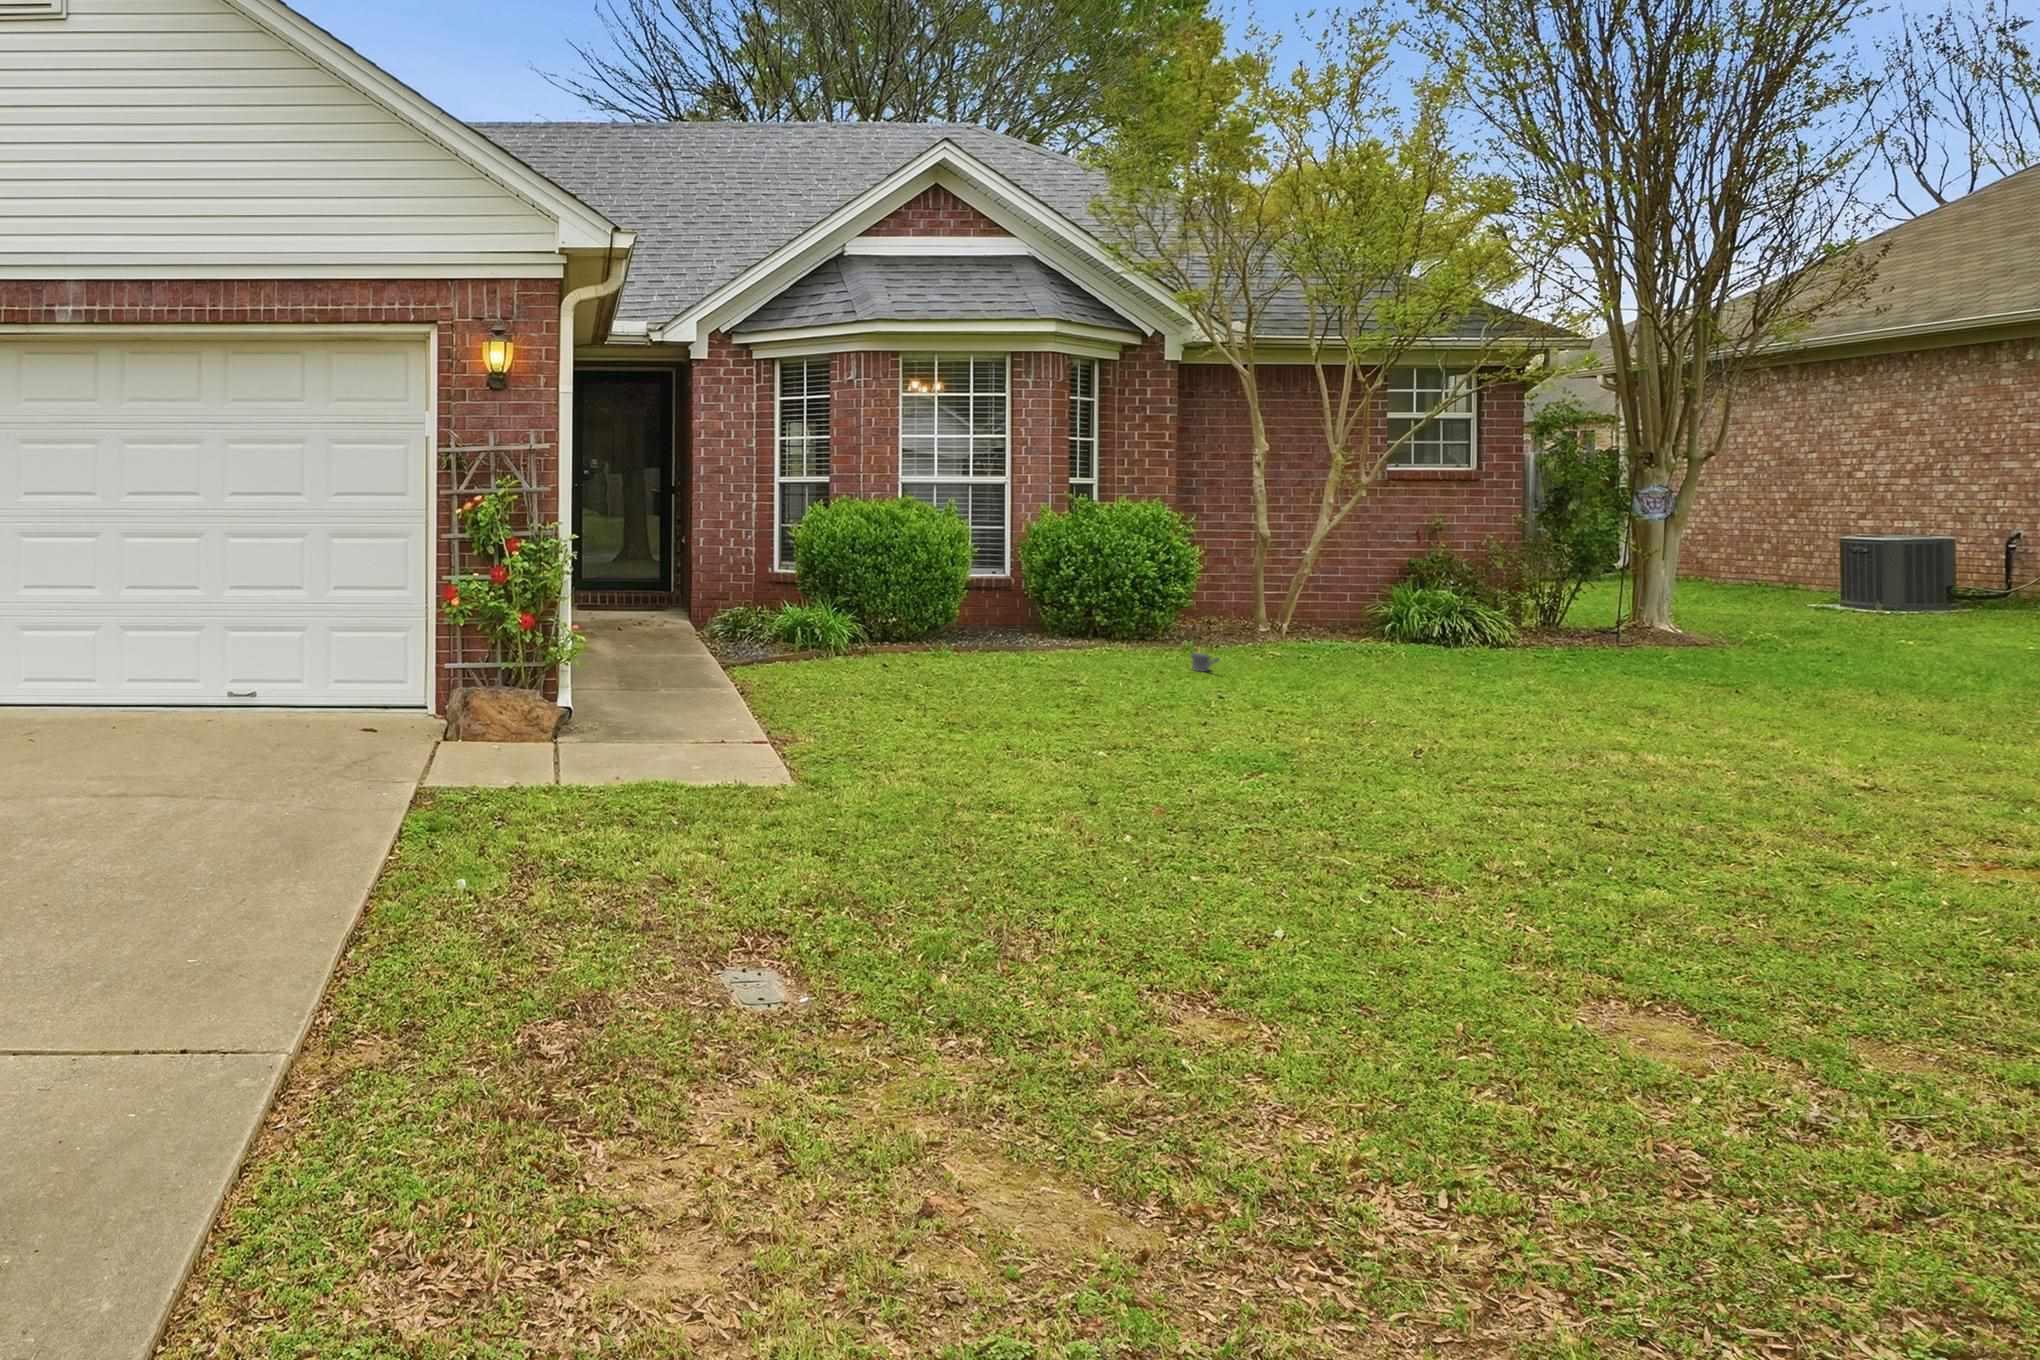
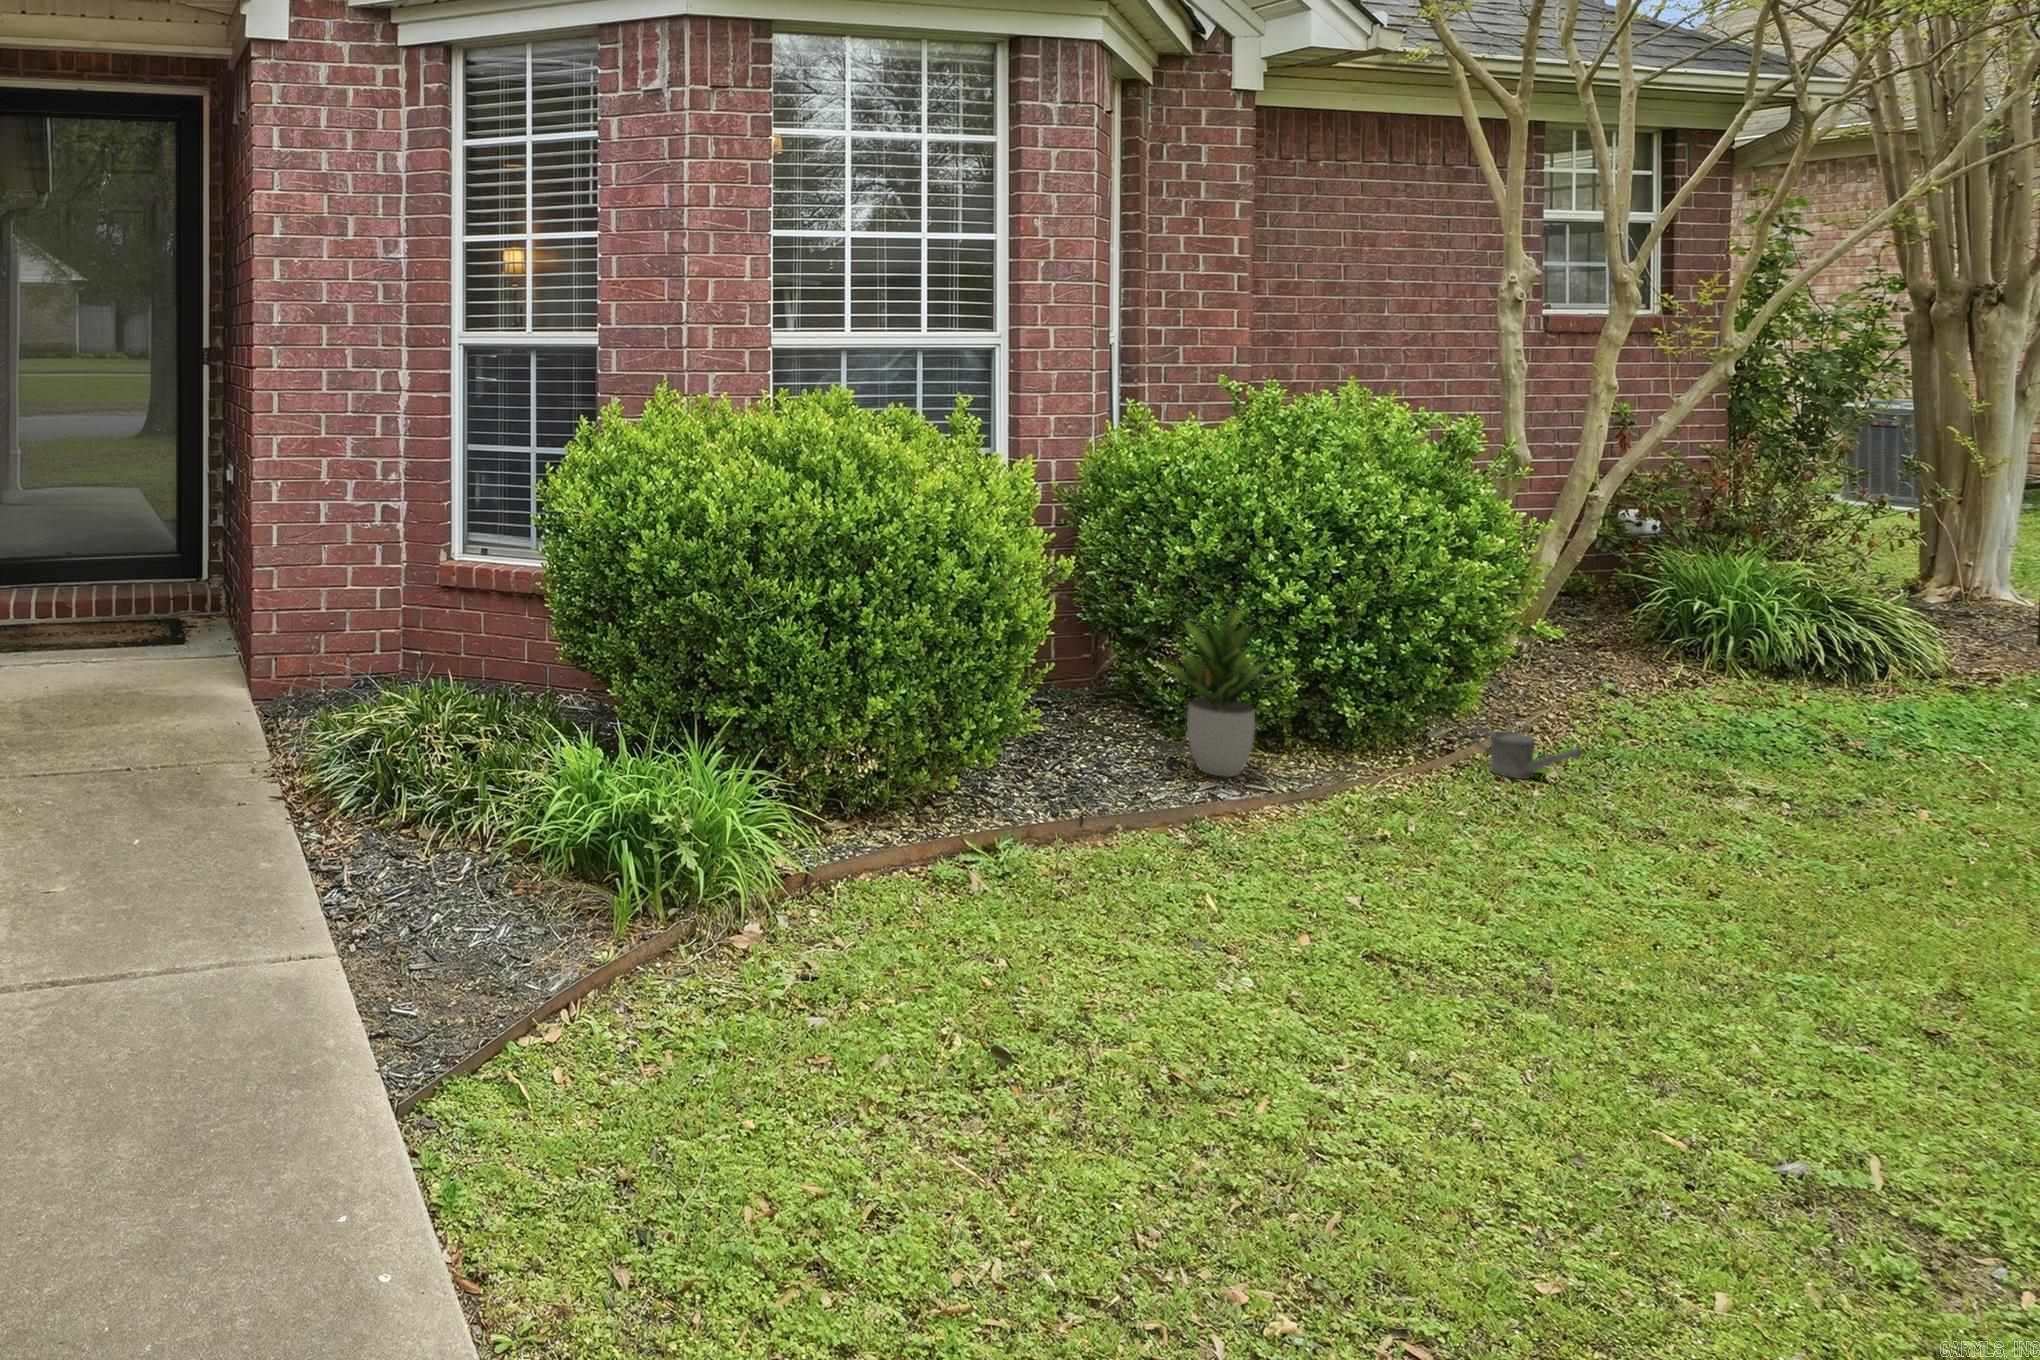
potted plant: none [1043,591,1093,662] -> present [1164,602,1284,777]

